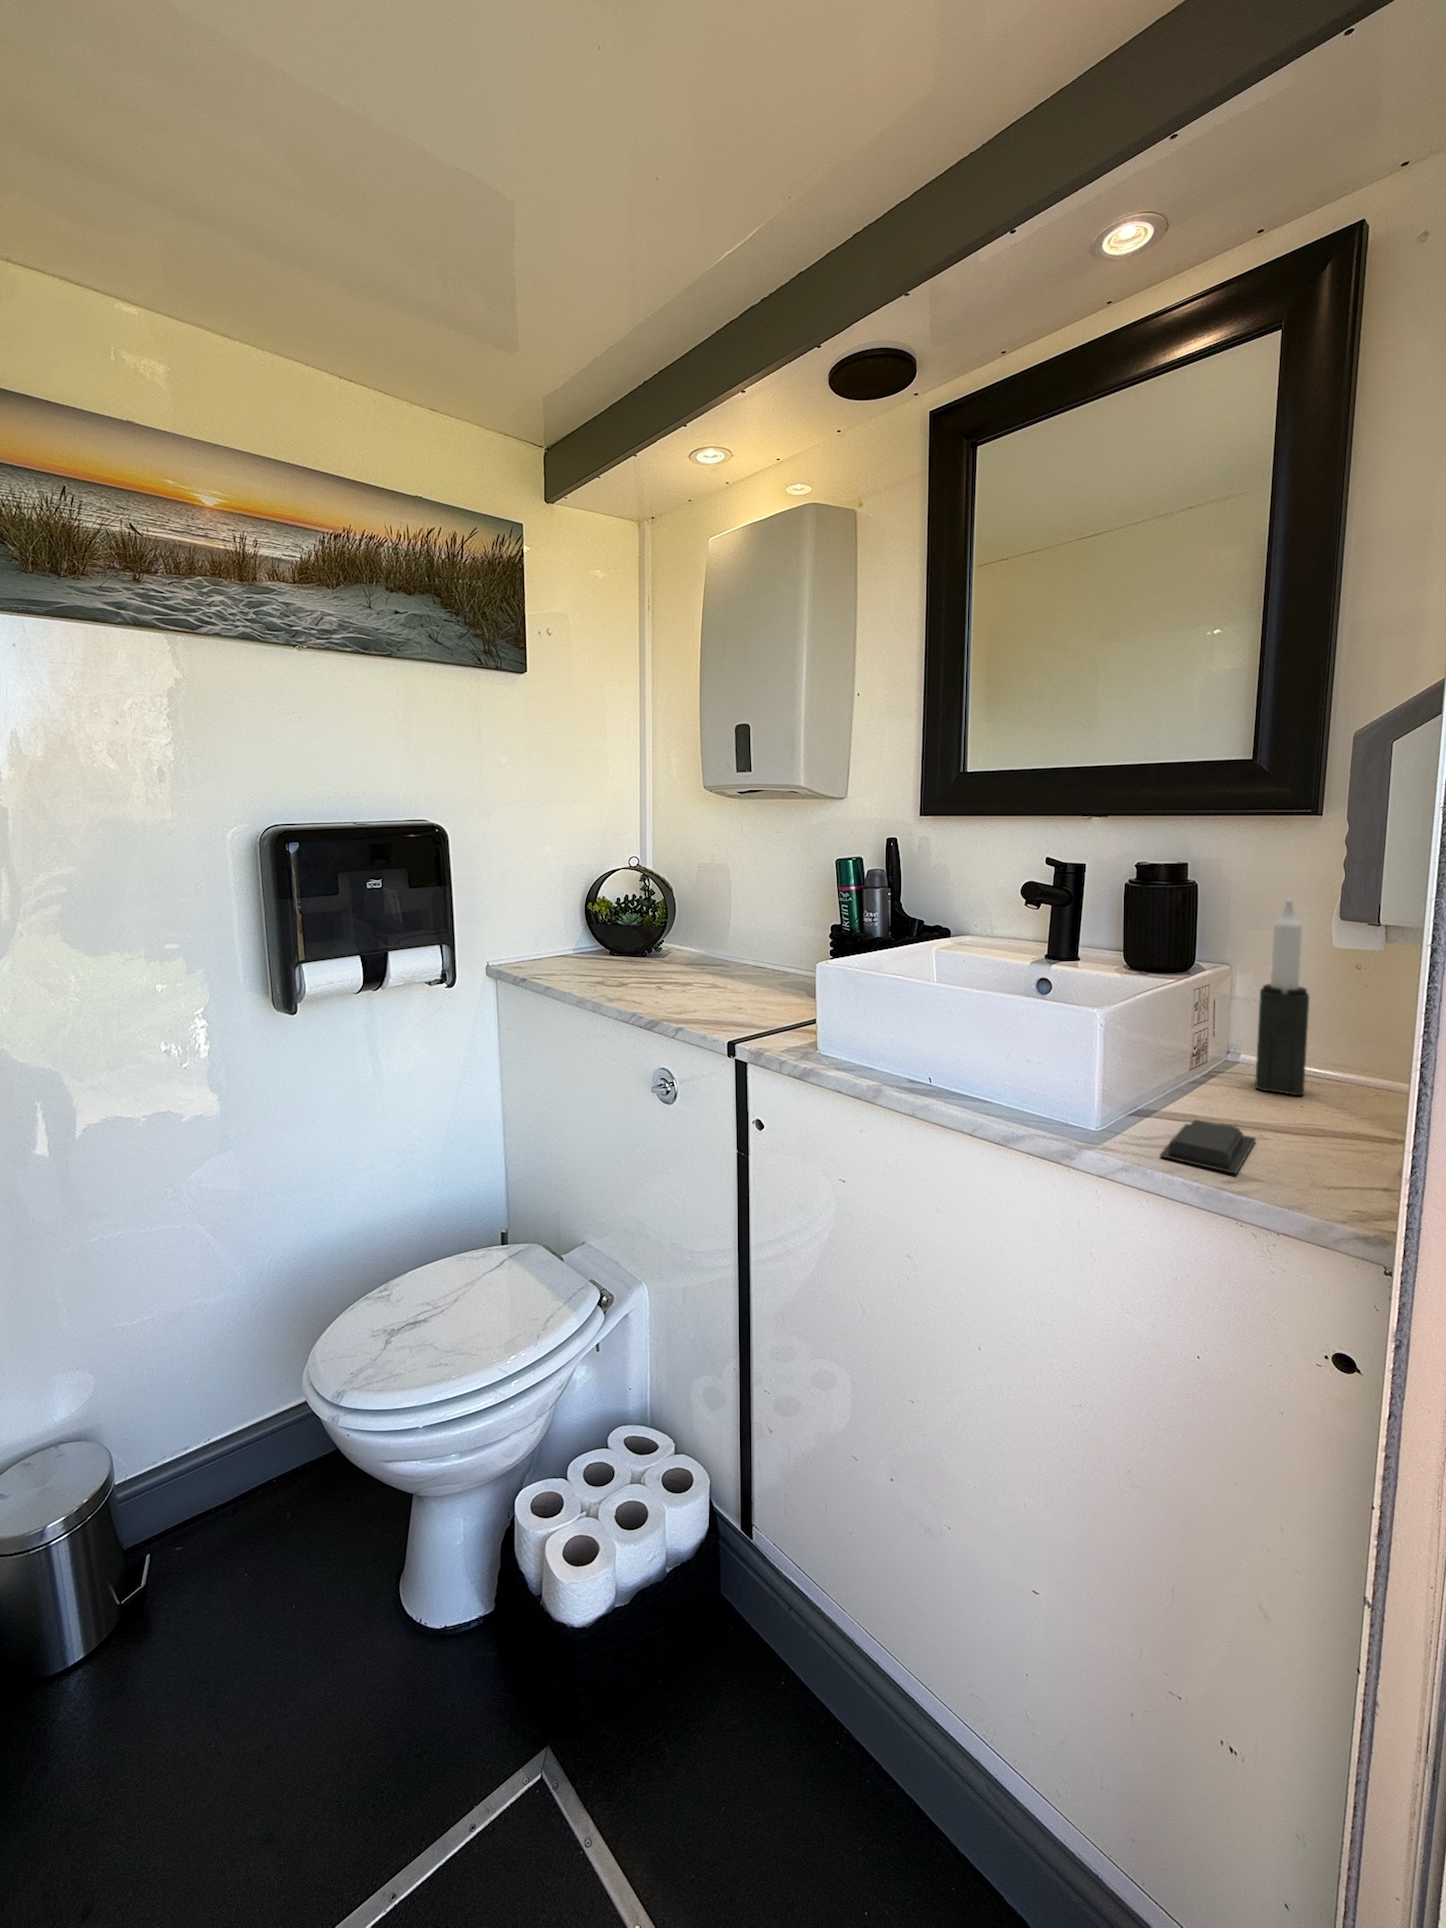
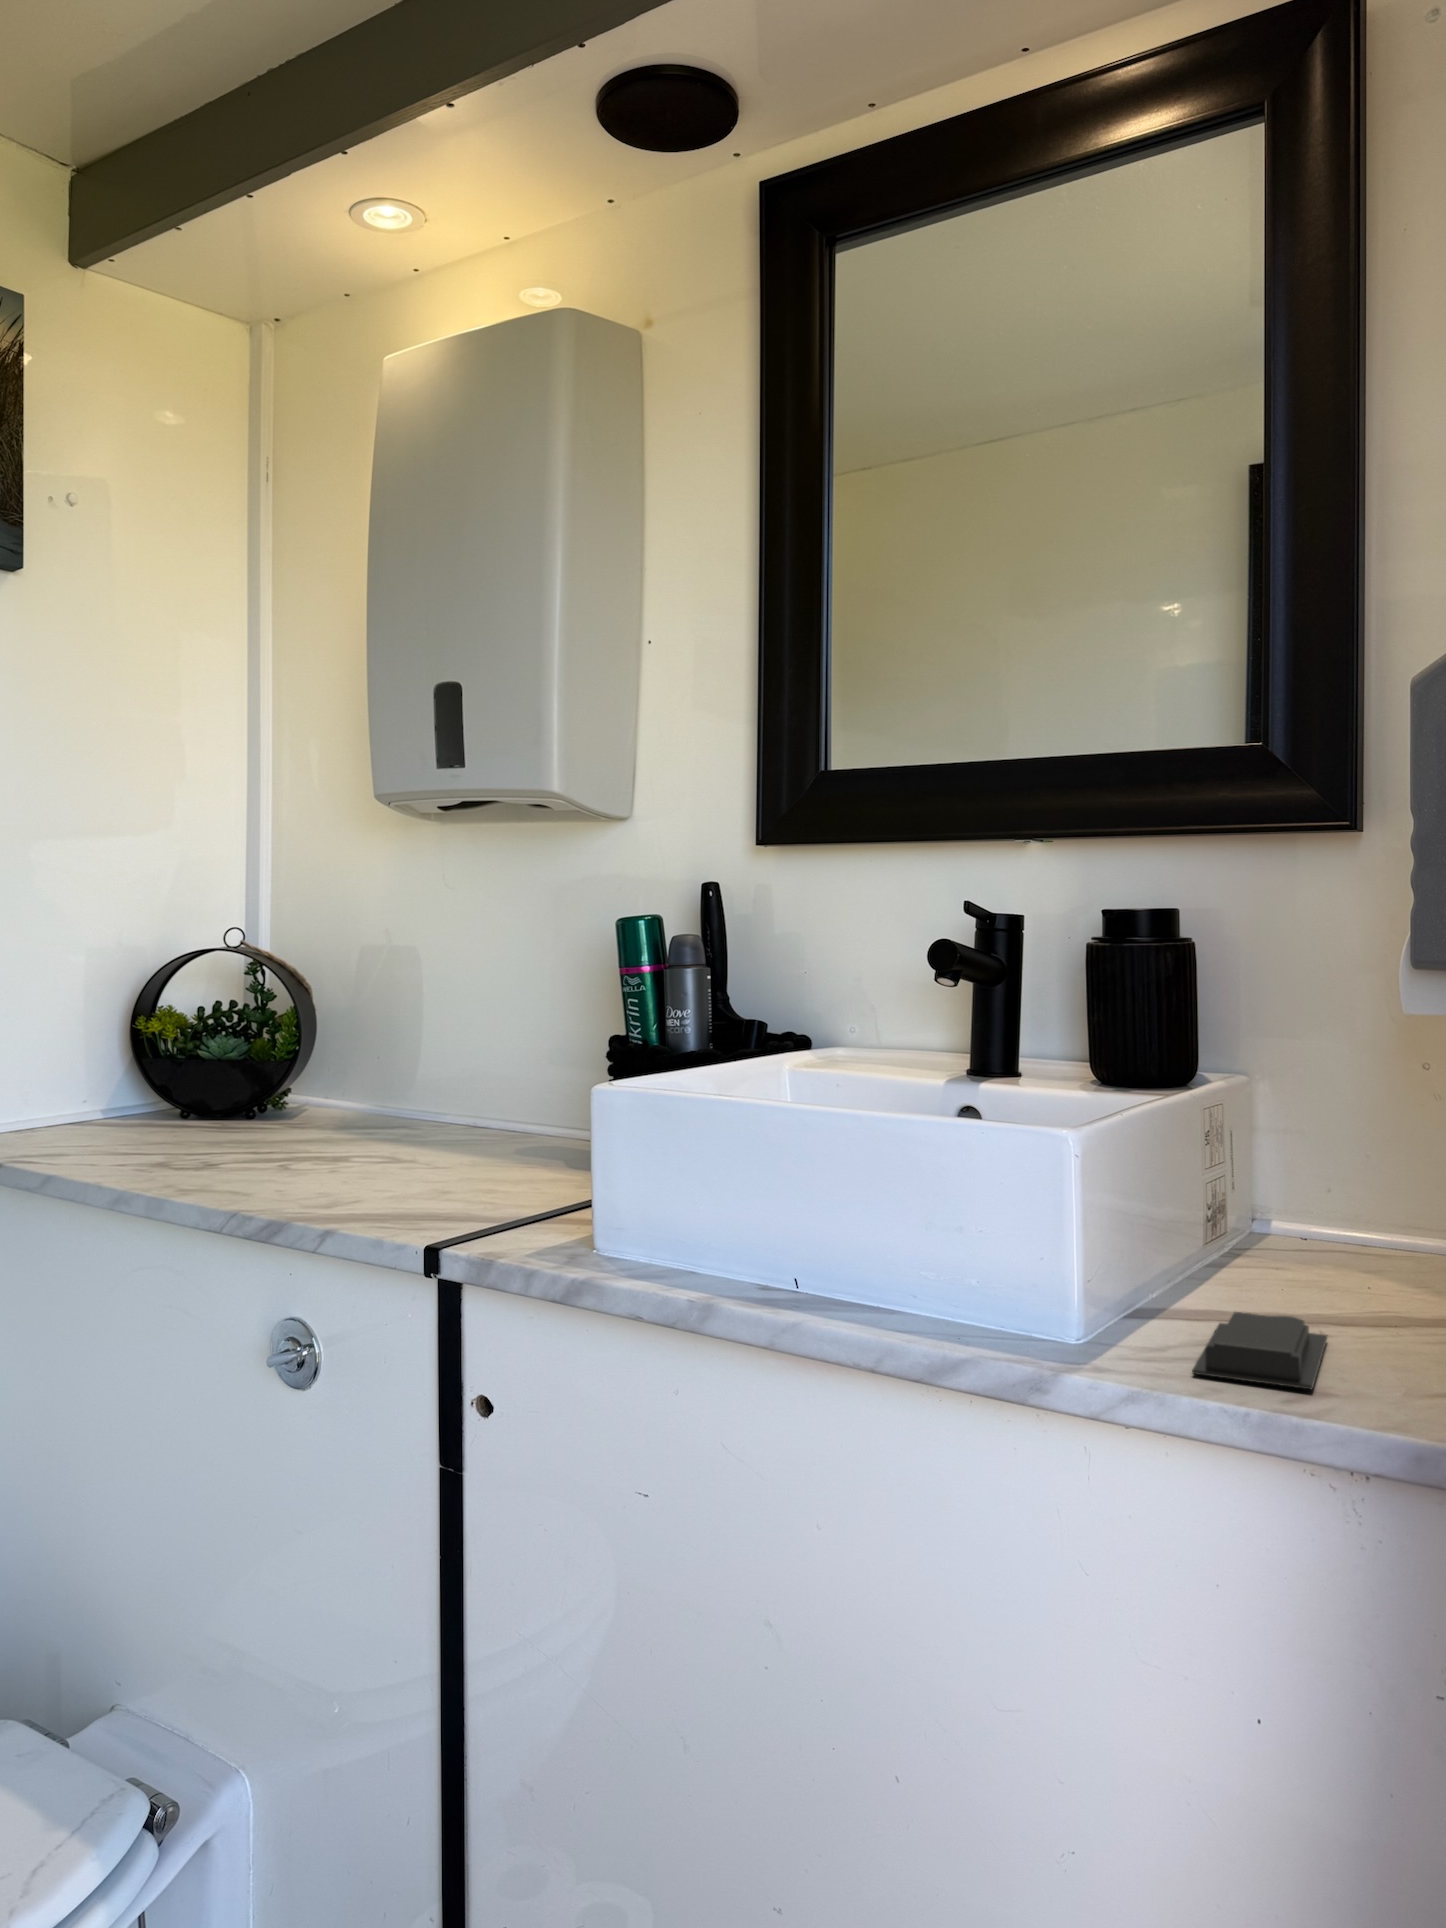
candle: present [1255,899,1309,1095] -> none [1302,954,1377,1272]

